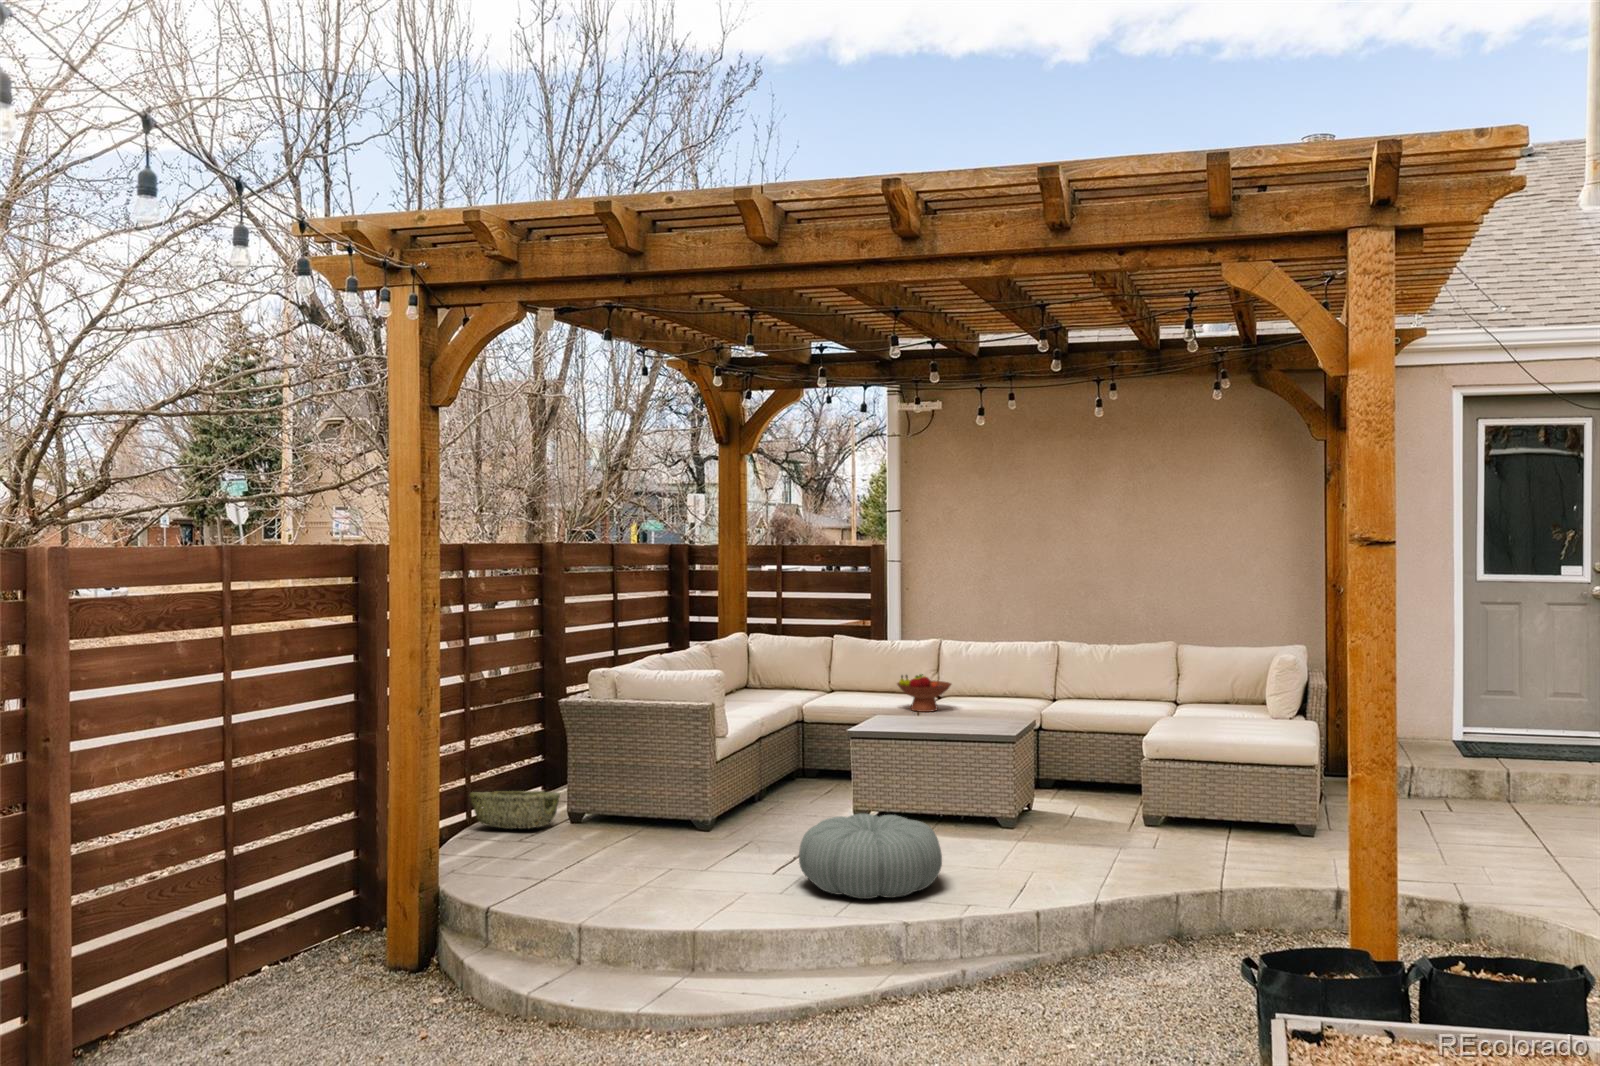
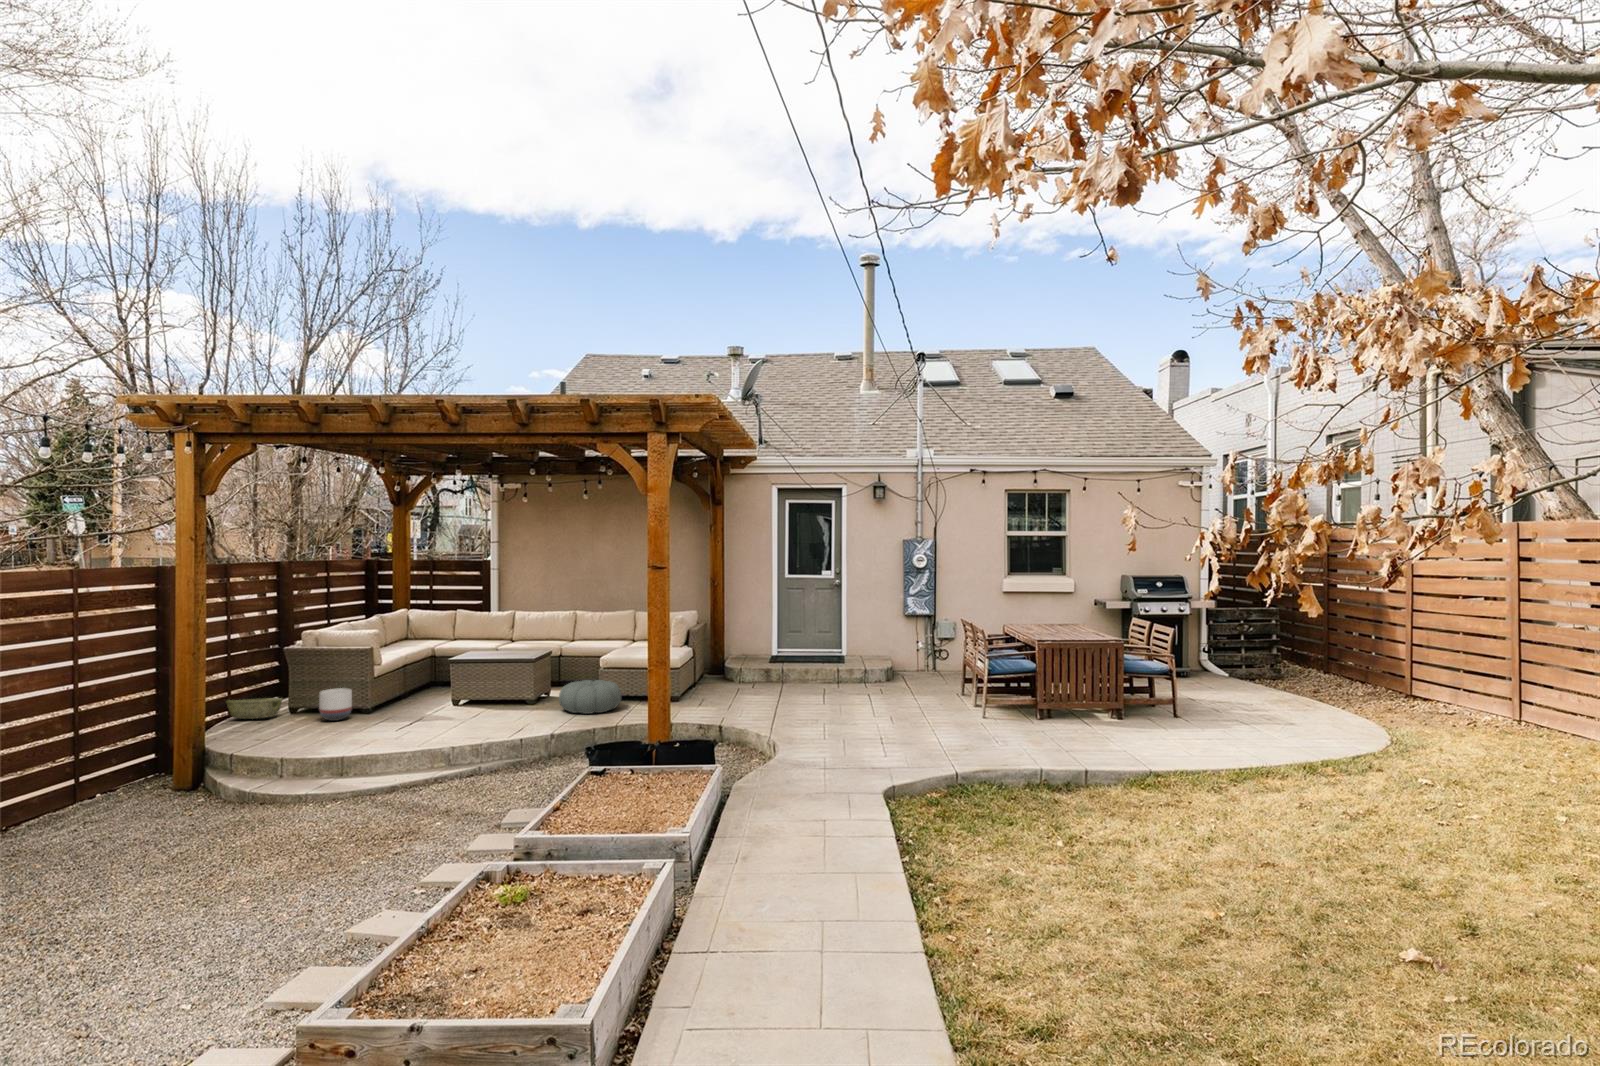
fruit bowl: present [897,674,951,712] -> none [485,629,515,648]
planter: none [625,780,681,843] -> present [319,688,352,721]
pouf: present [799,814,942,899] -> present [559,680,621,714]

